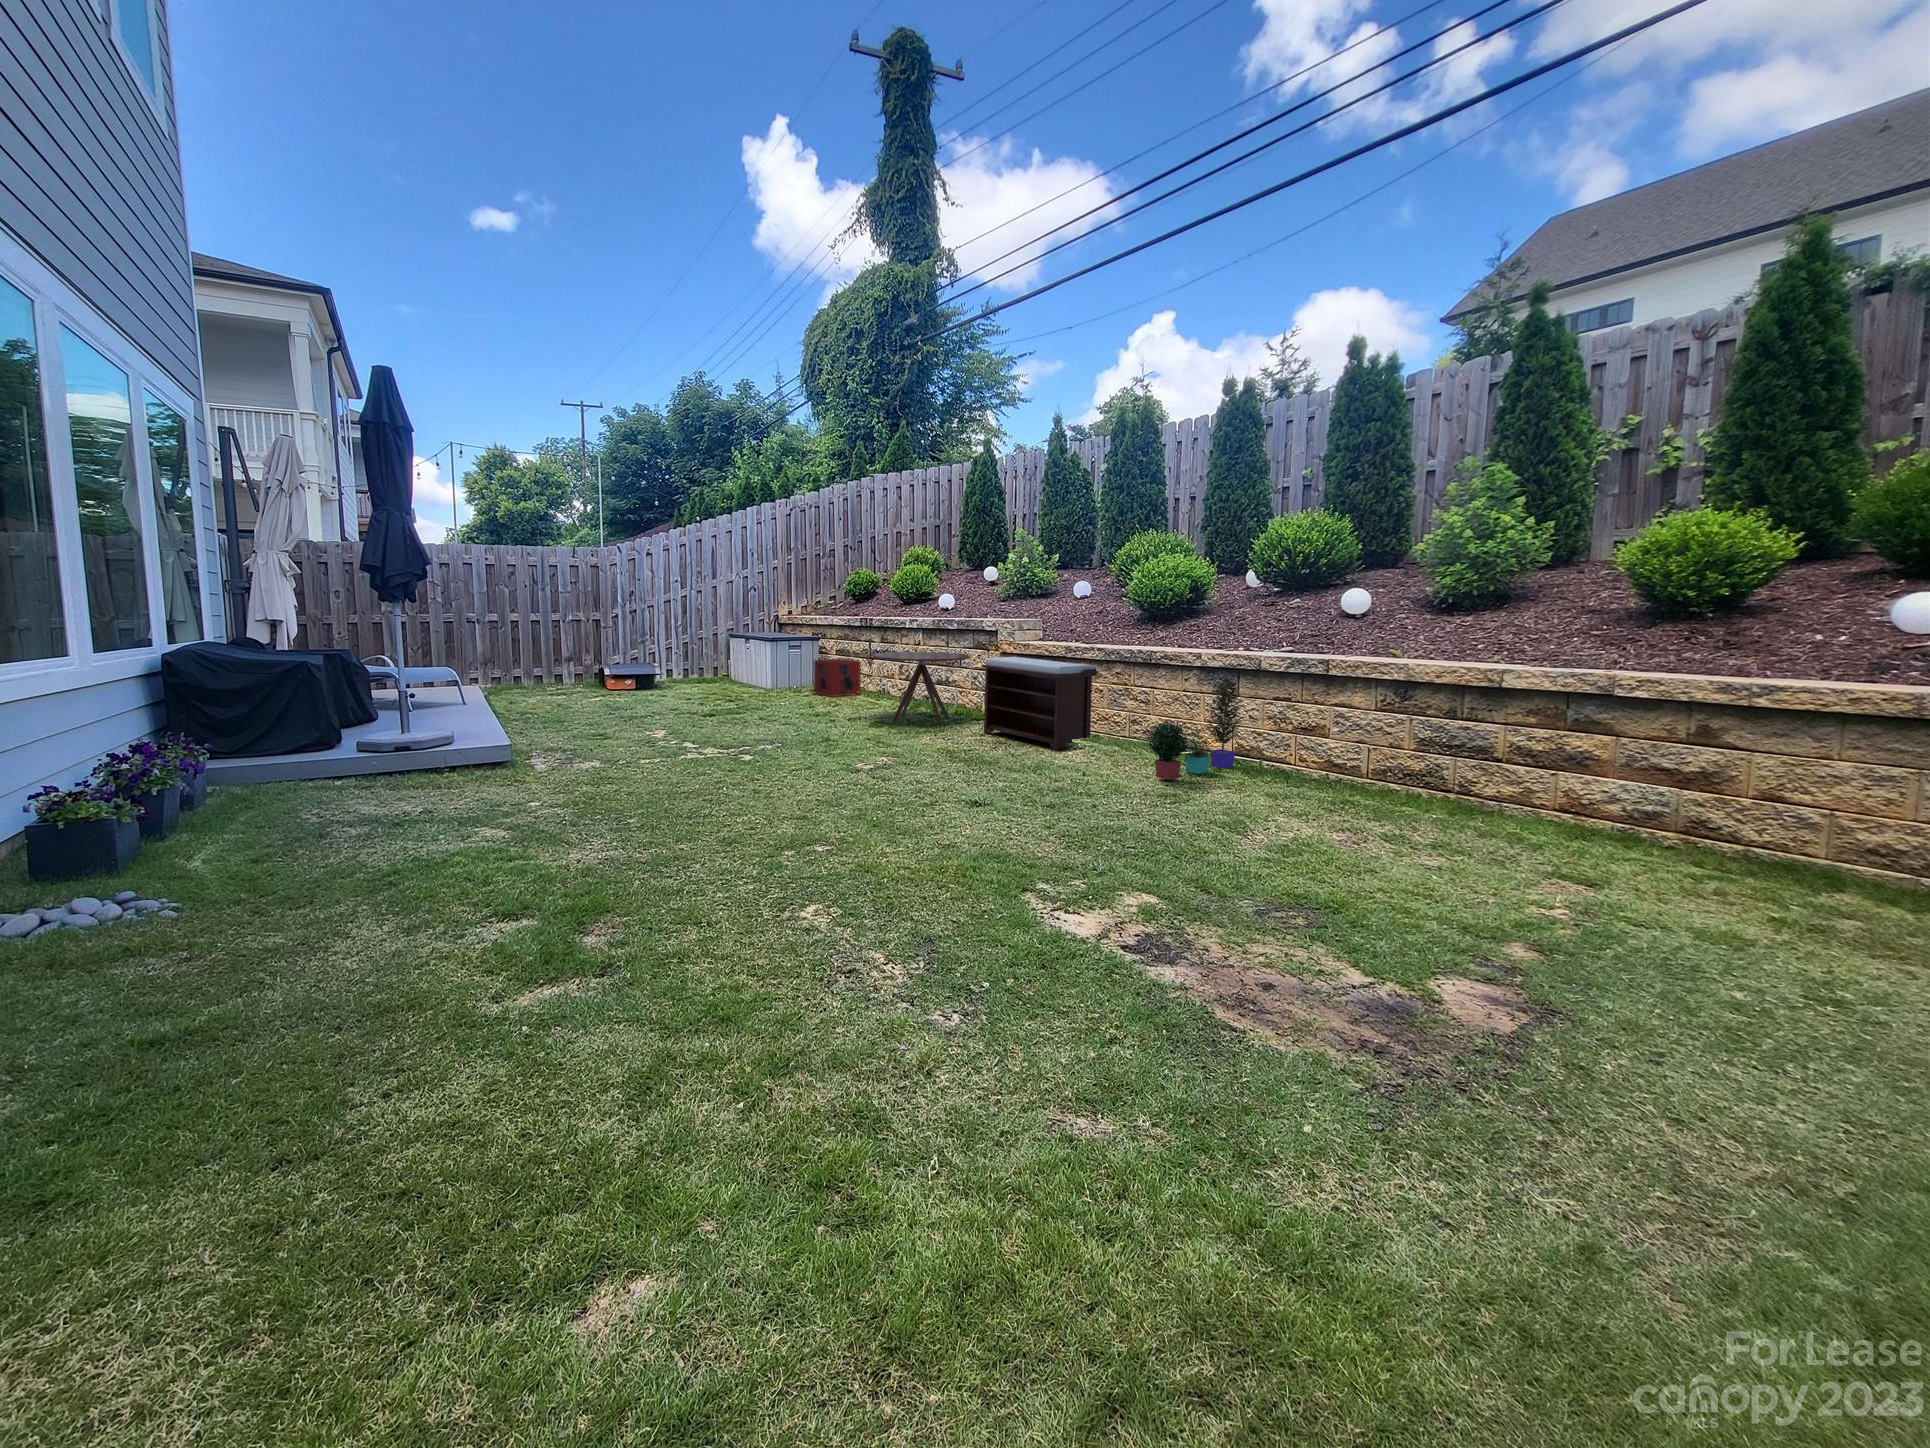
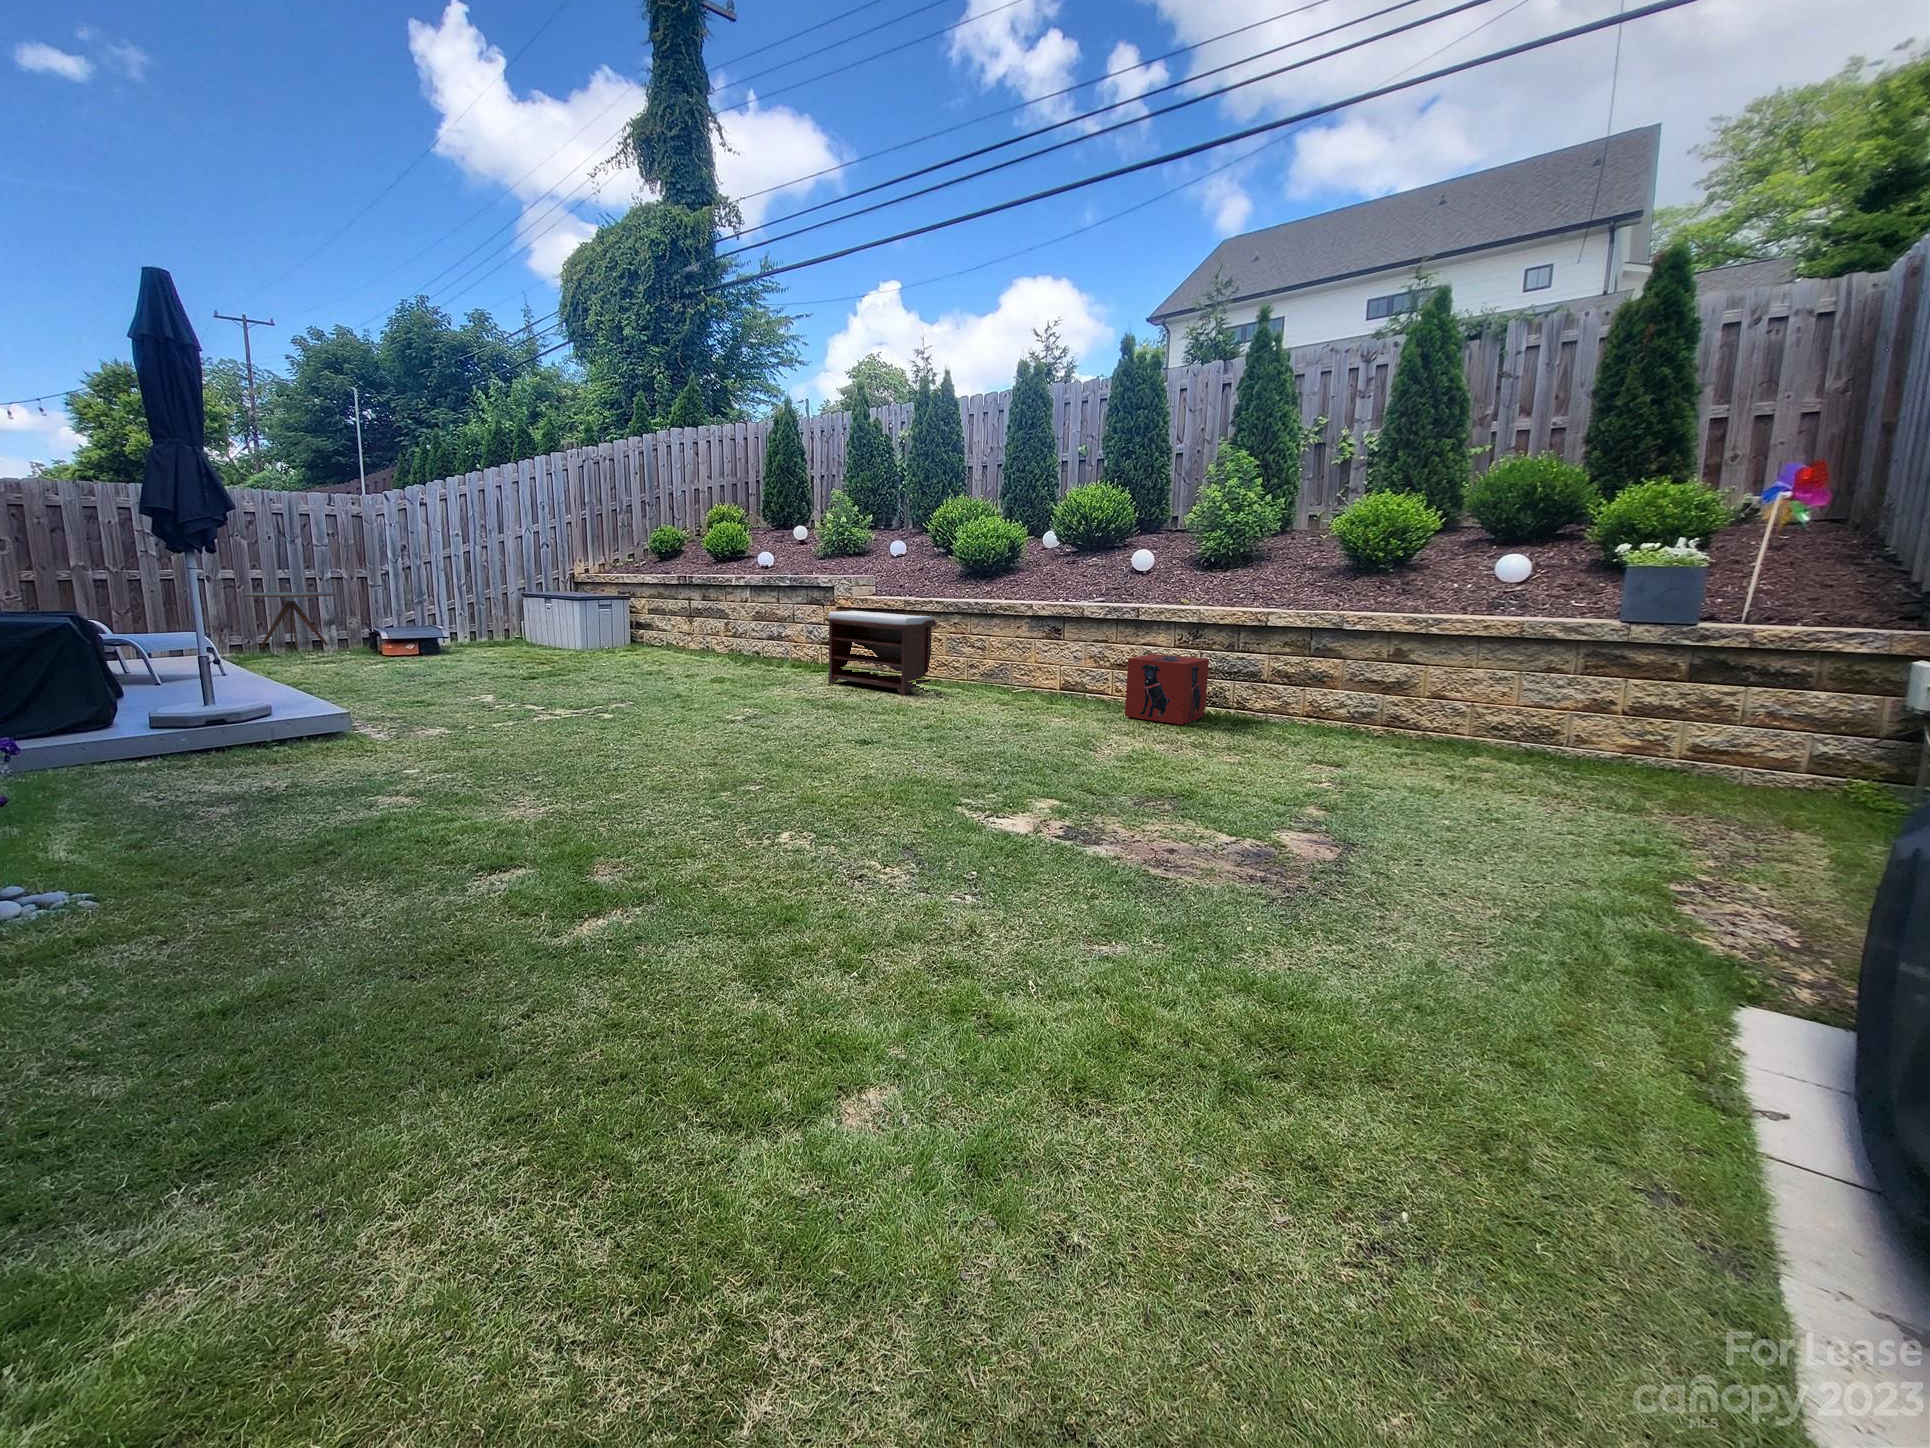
round table: present [873,652,970,725] -> present [240,592,337,648]
storage box: present [813,658,861,697] -> present [1125,654,1209,725]
potted plant: present [1147,674,1243,780] -> none [998,621,1071,712]

